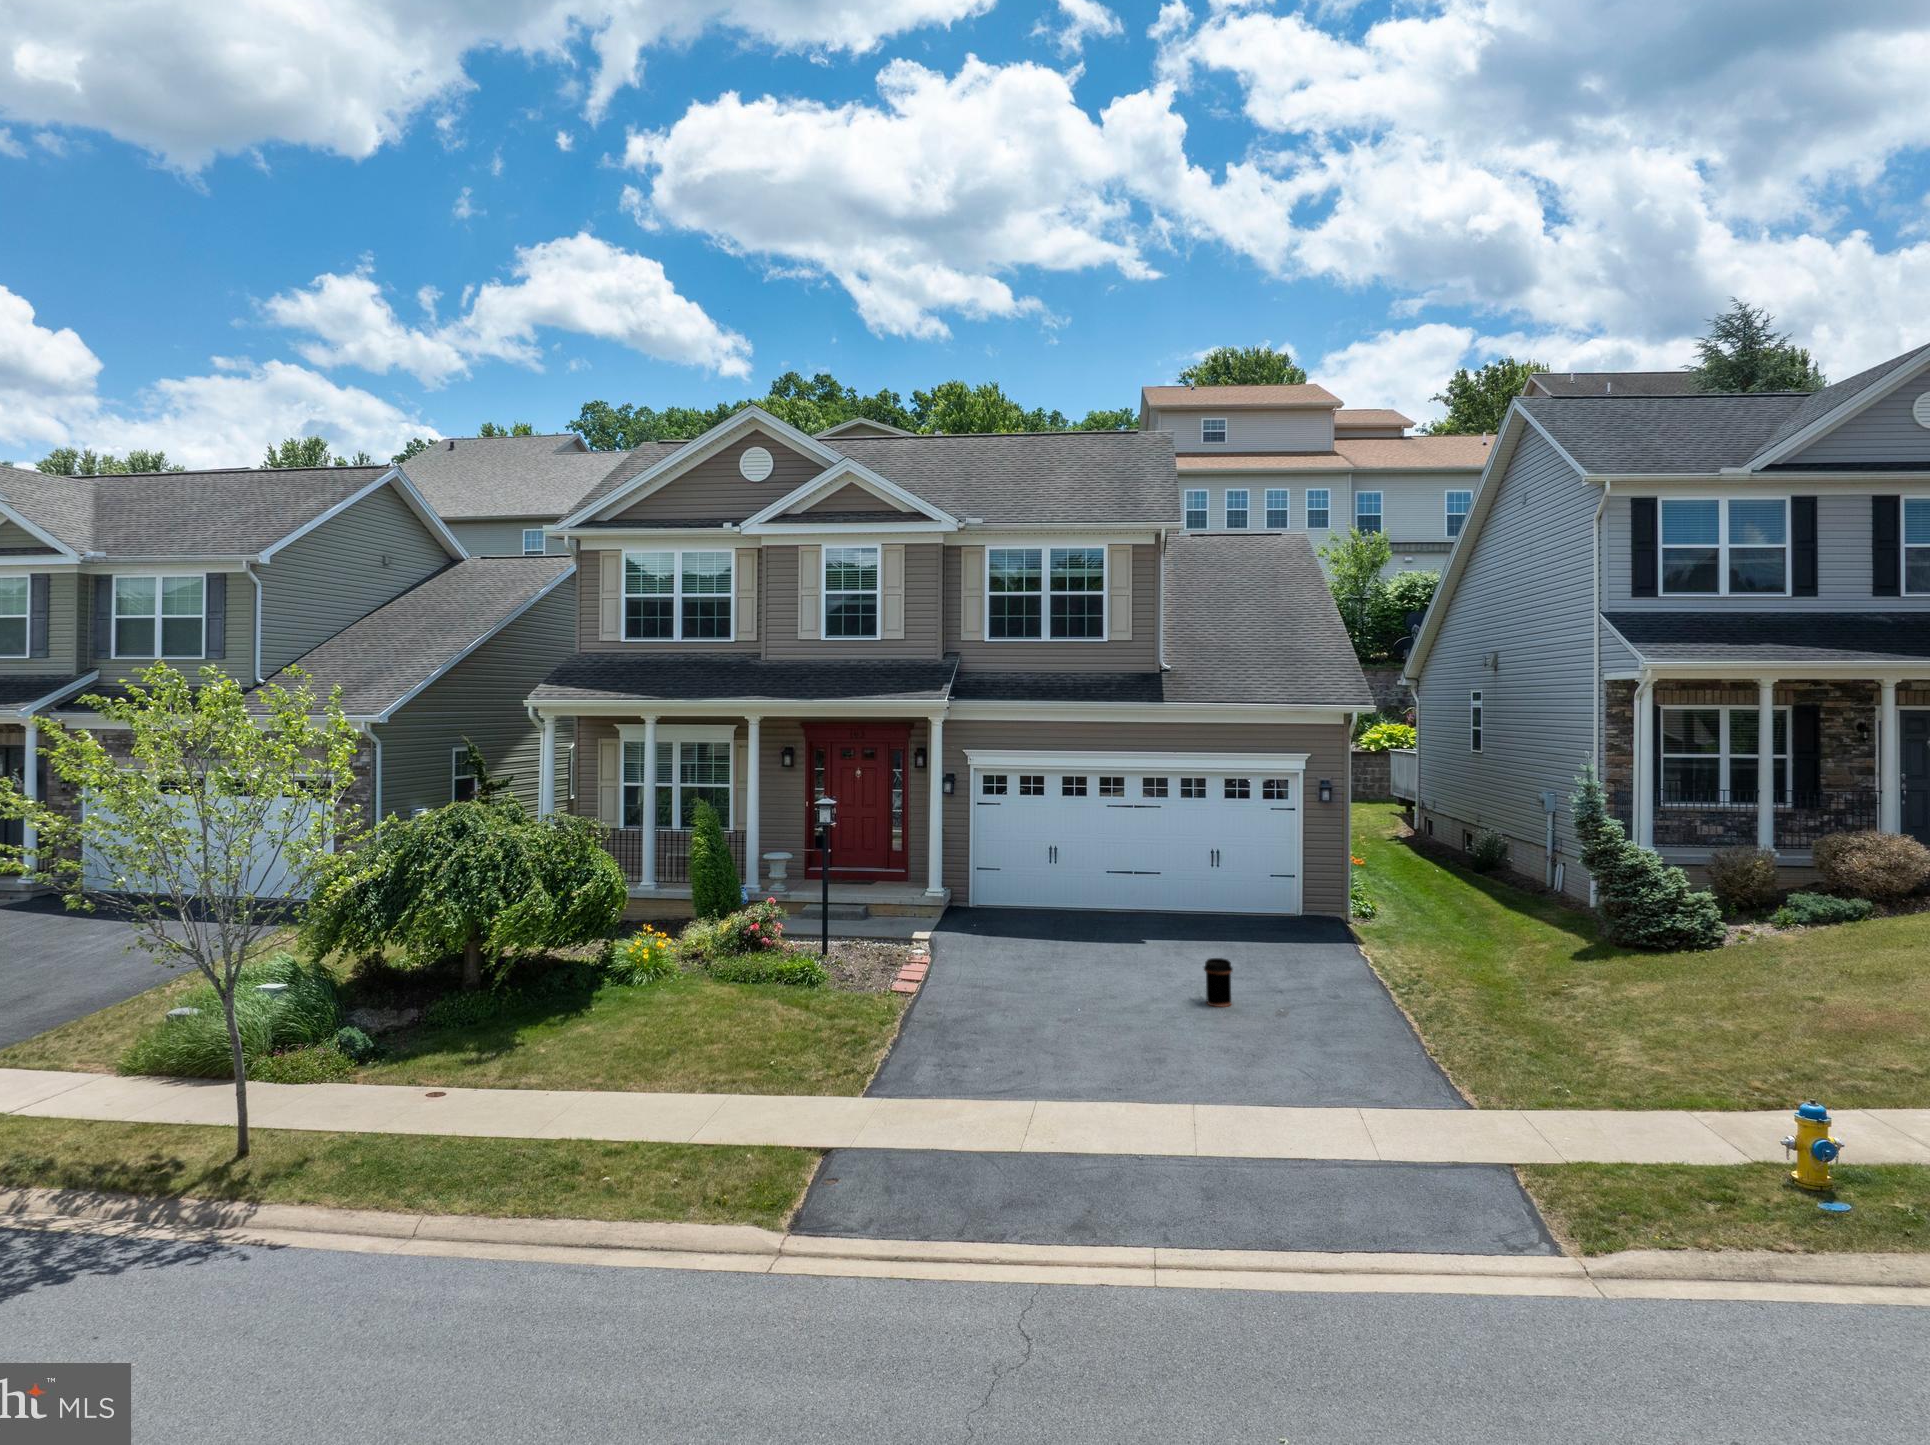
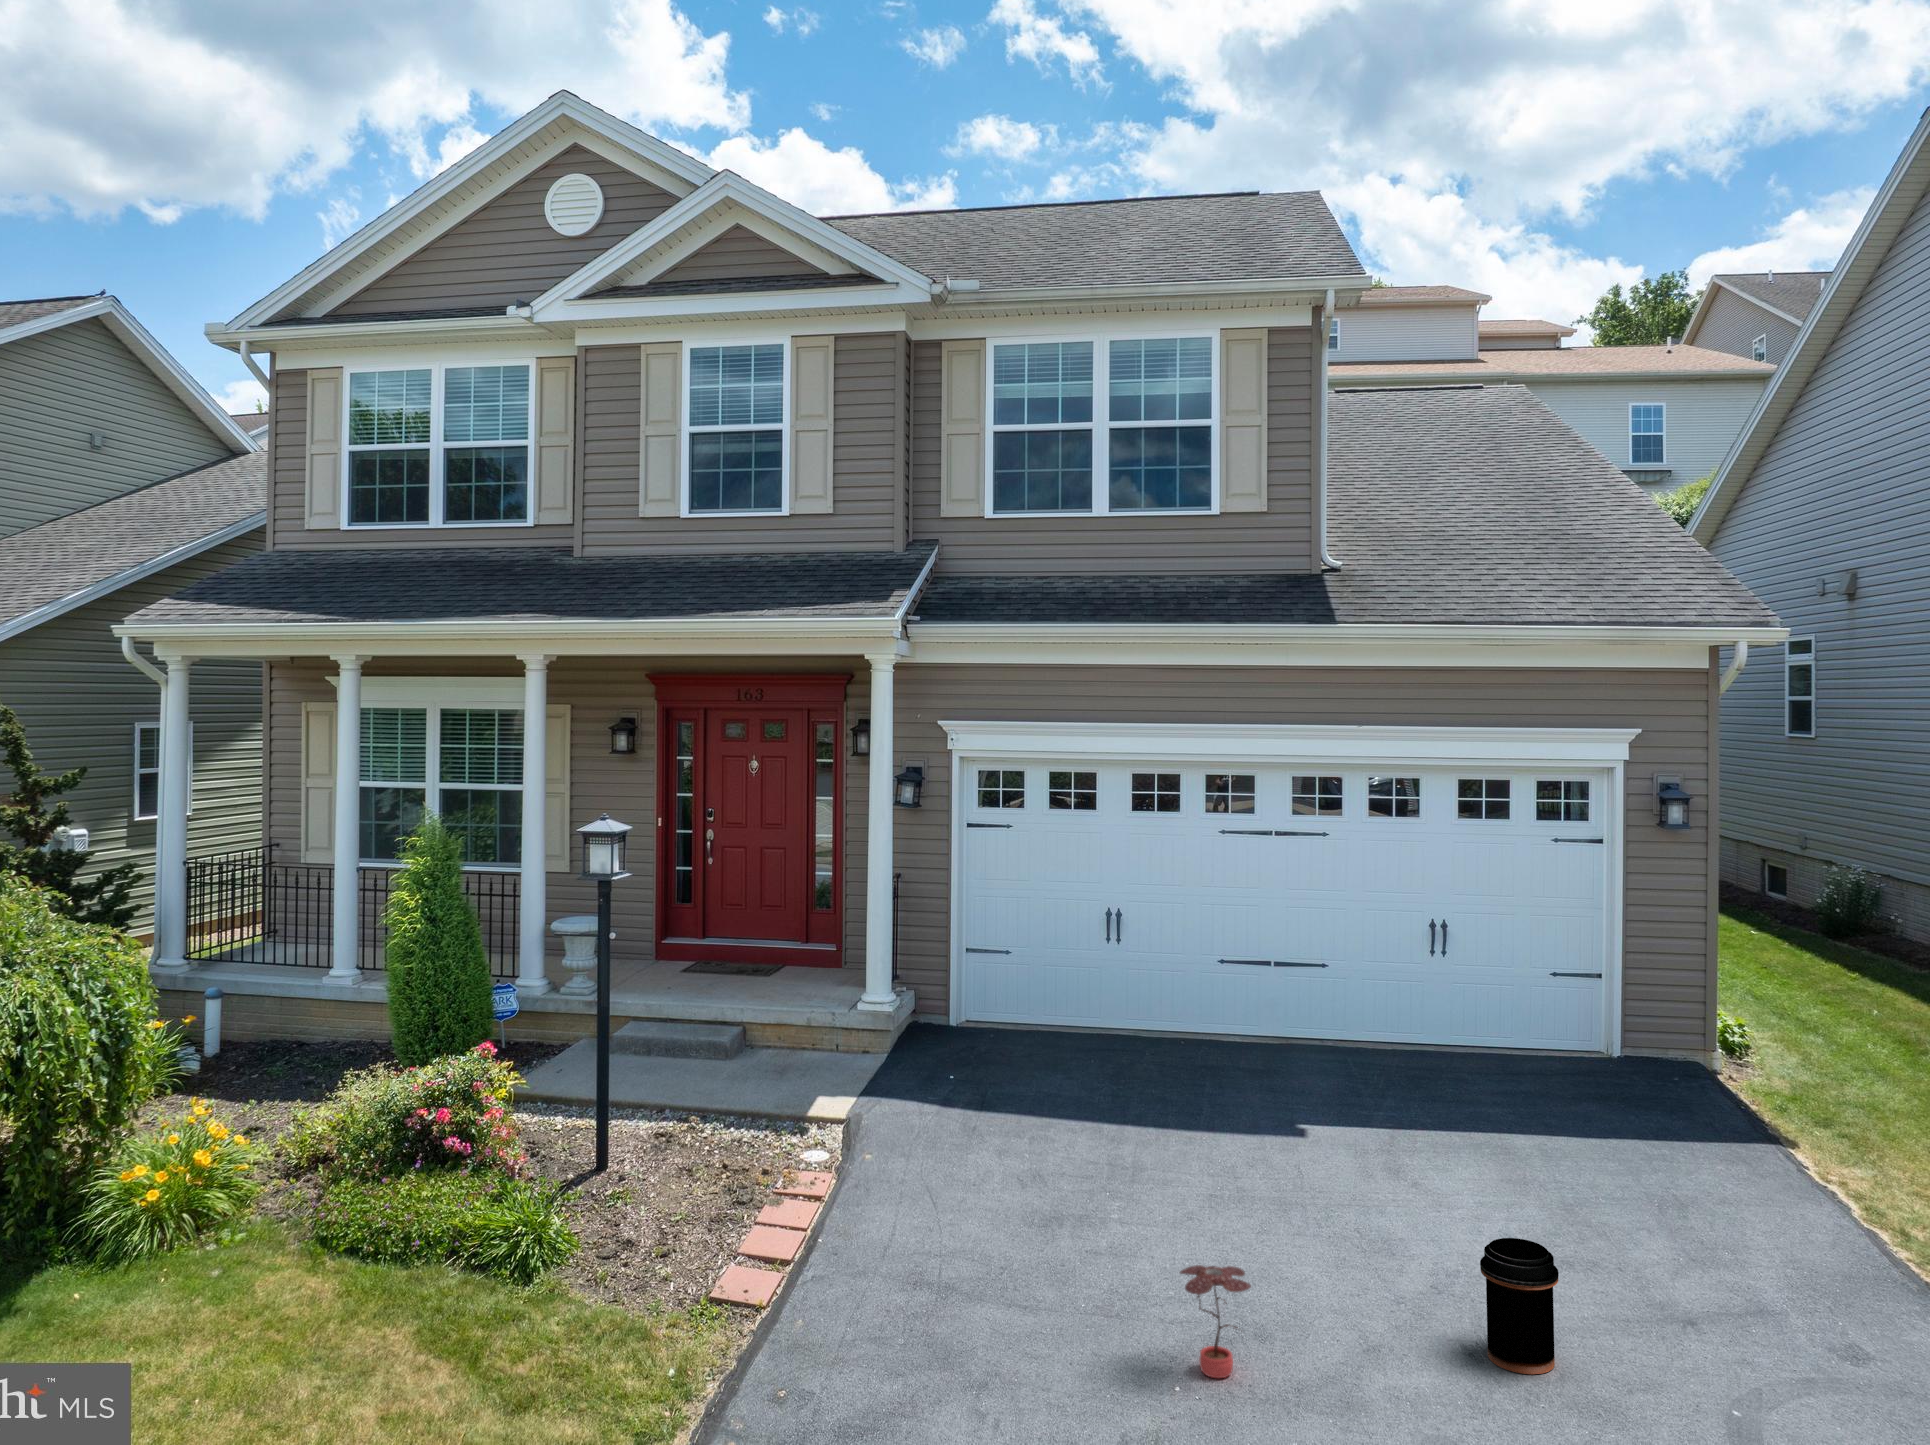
potted plant: none [1086,968,1114,1010] -> present [1180,1265,1251,1378]

